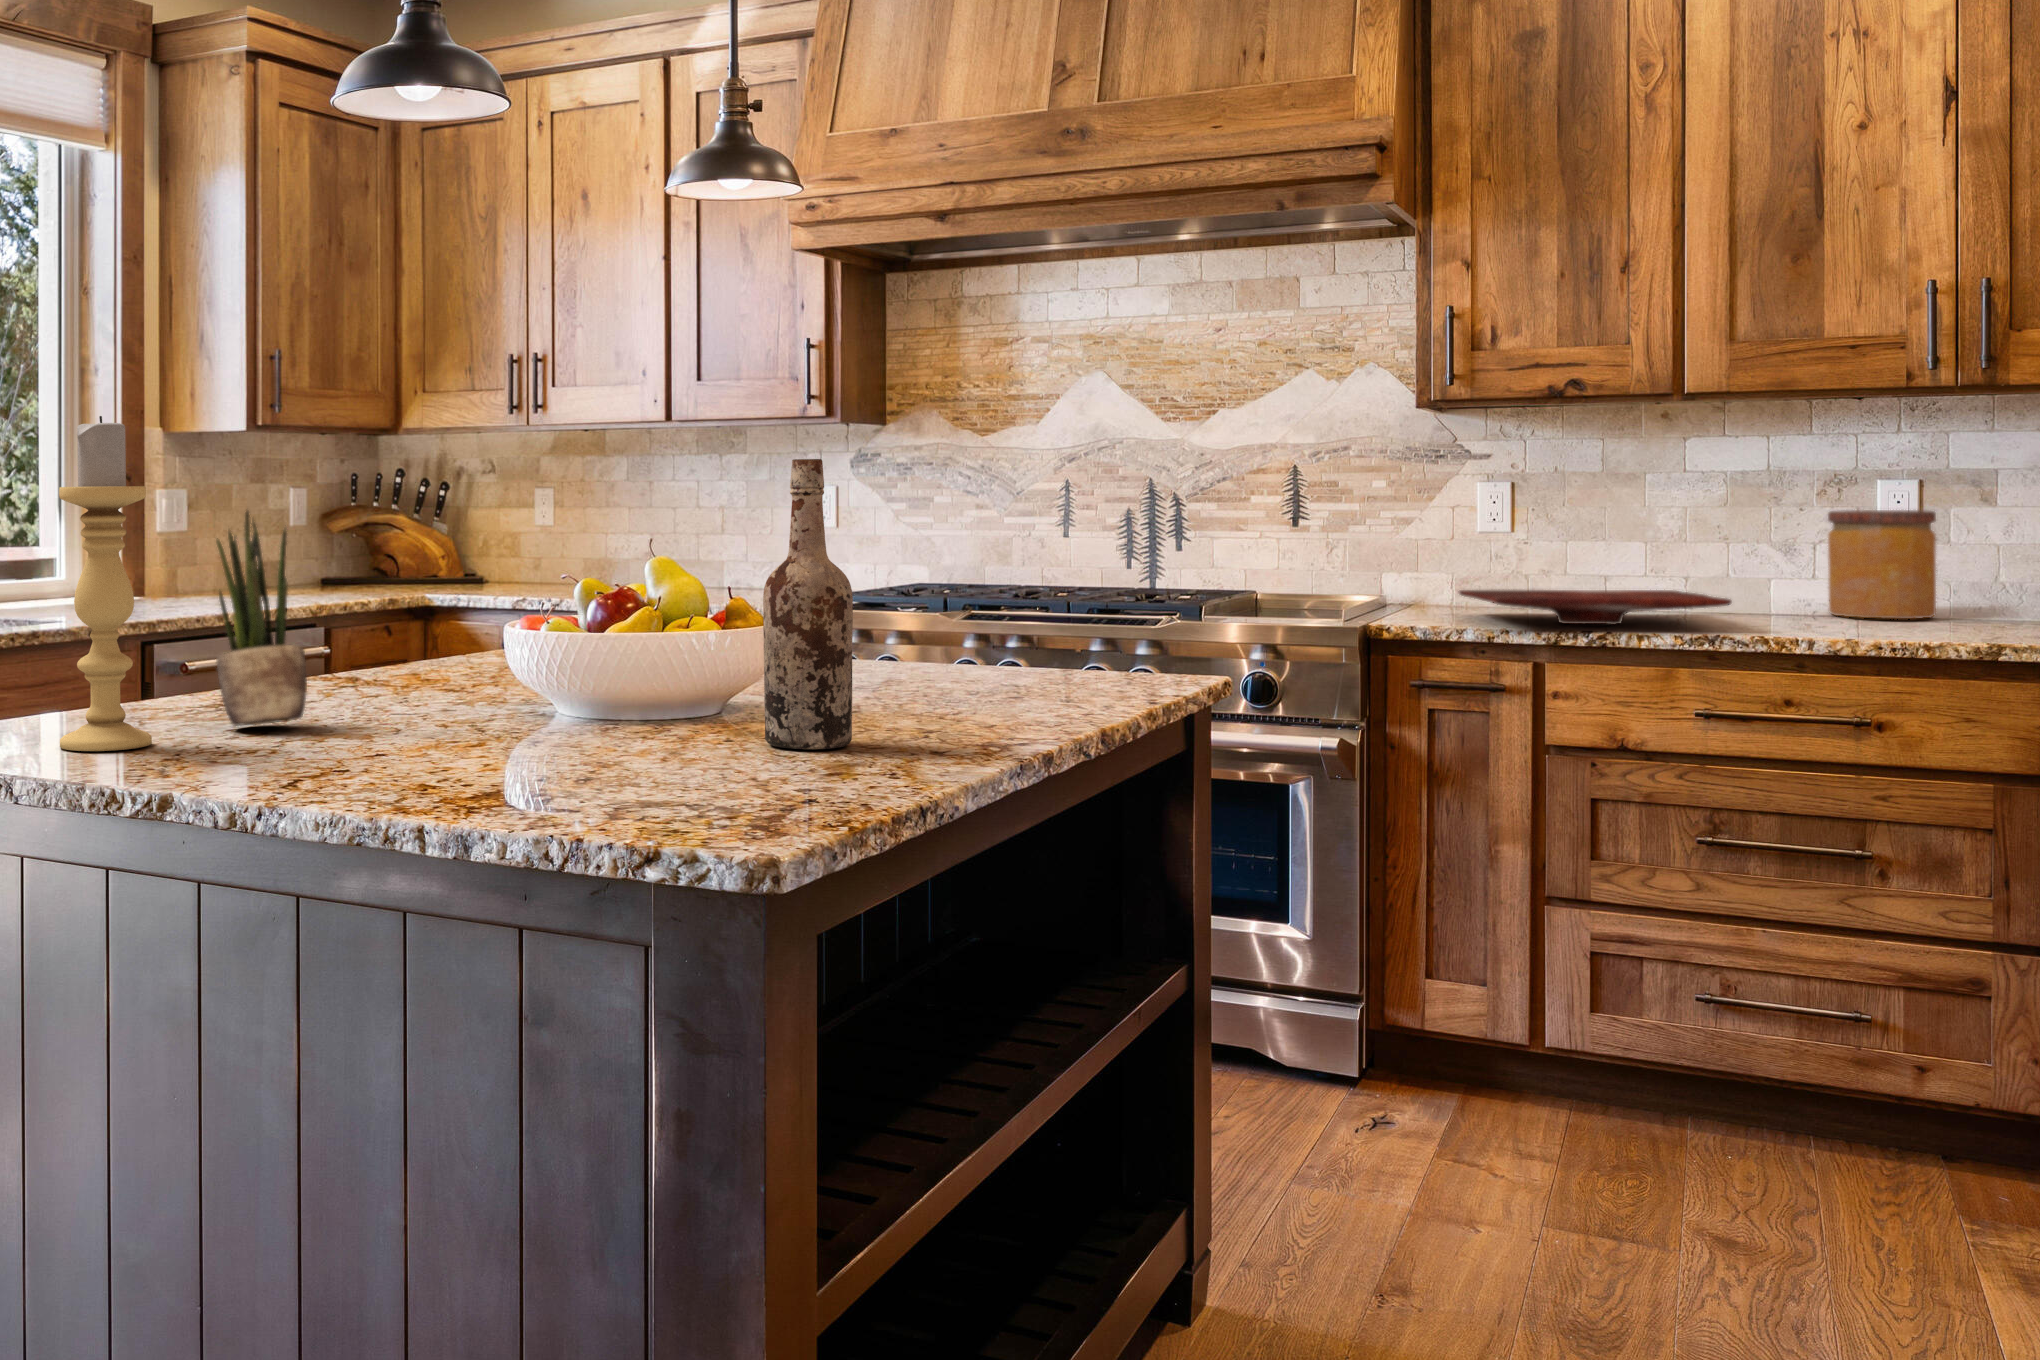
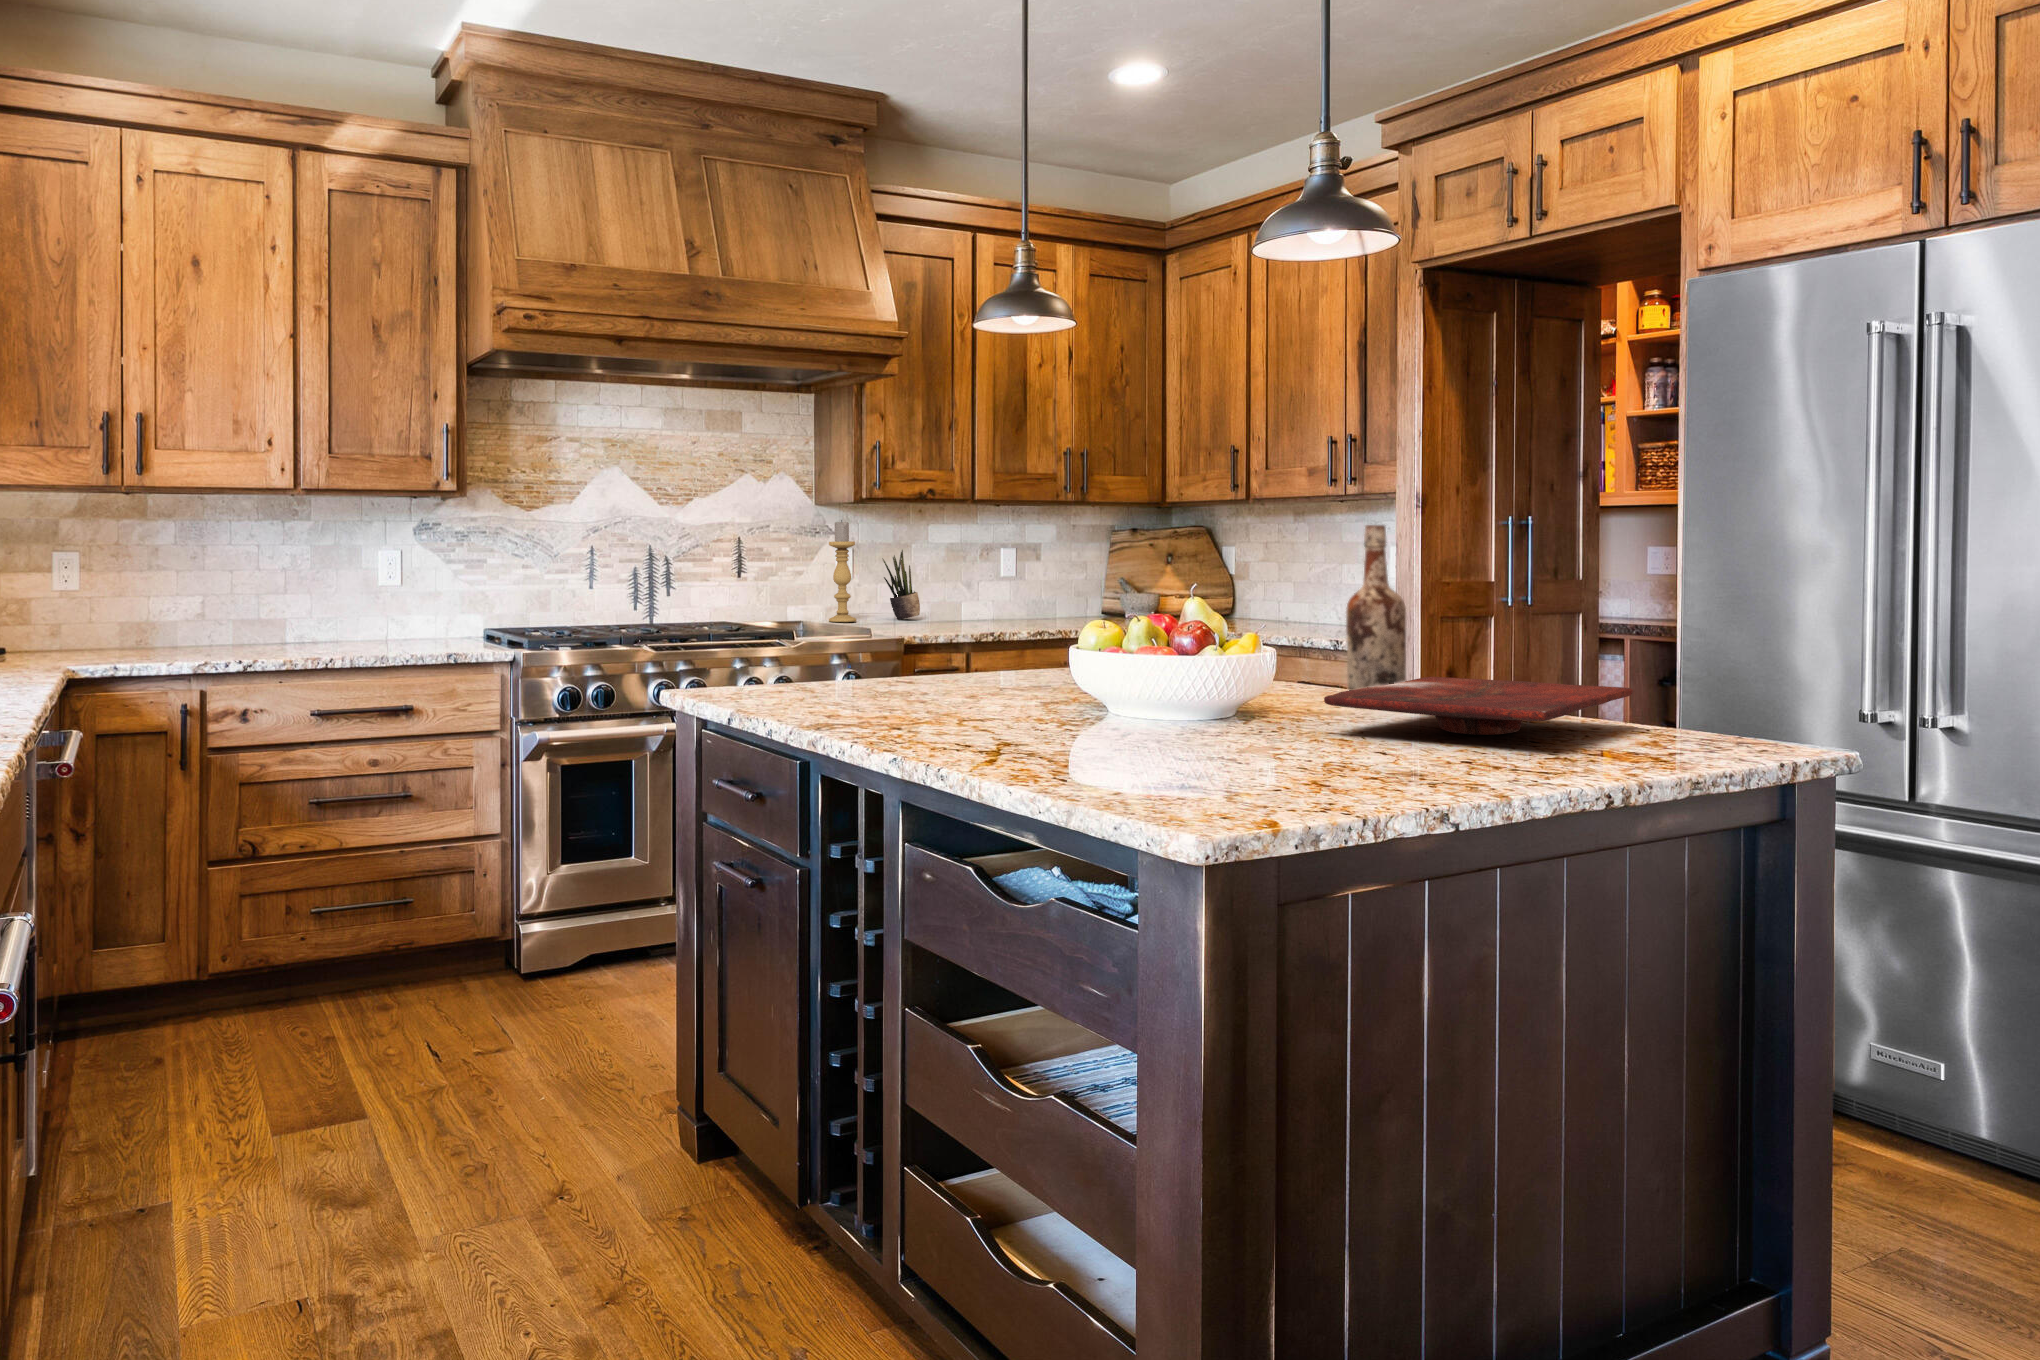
candle holder: present [59,416,152,751] -> present [829,520,856,622]
jar: present [1828,510,1936,619] -> none [999,564,1046,620]
potted plant: present [216,511,307,726] -> present [882,550,920,619]
cutting board: present [1459,590,1732,625] -> present [1324,677,1633,735]

